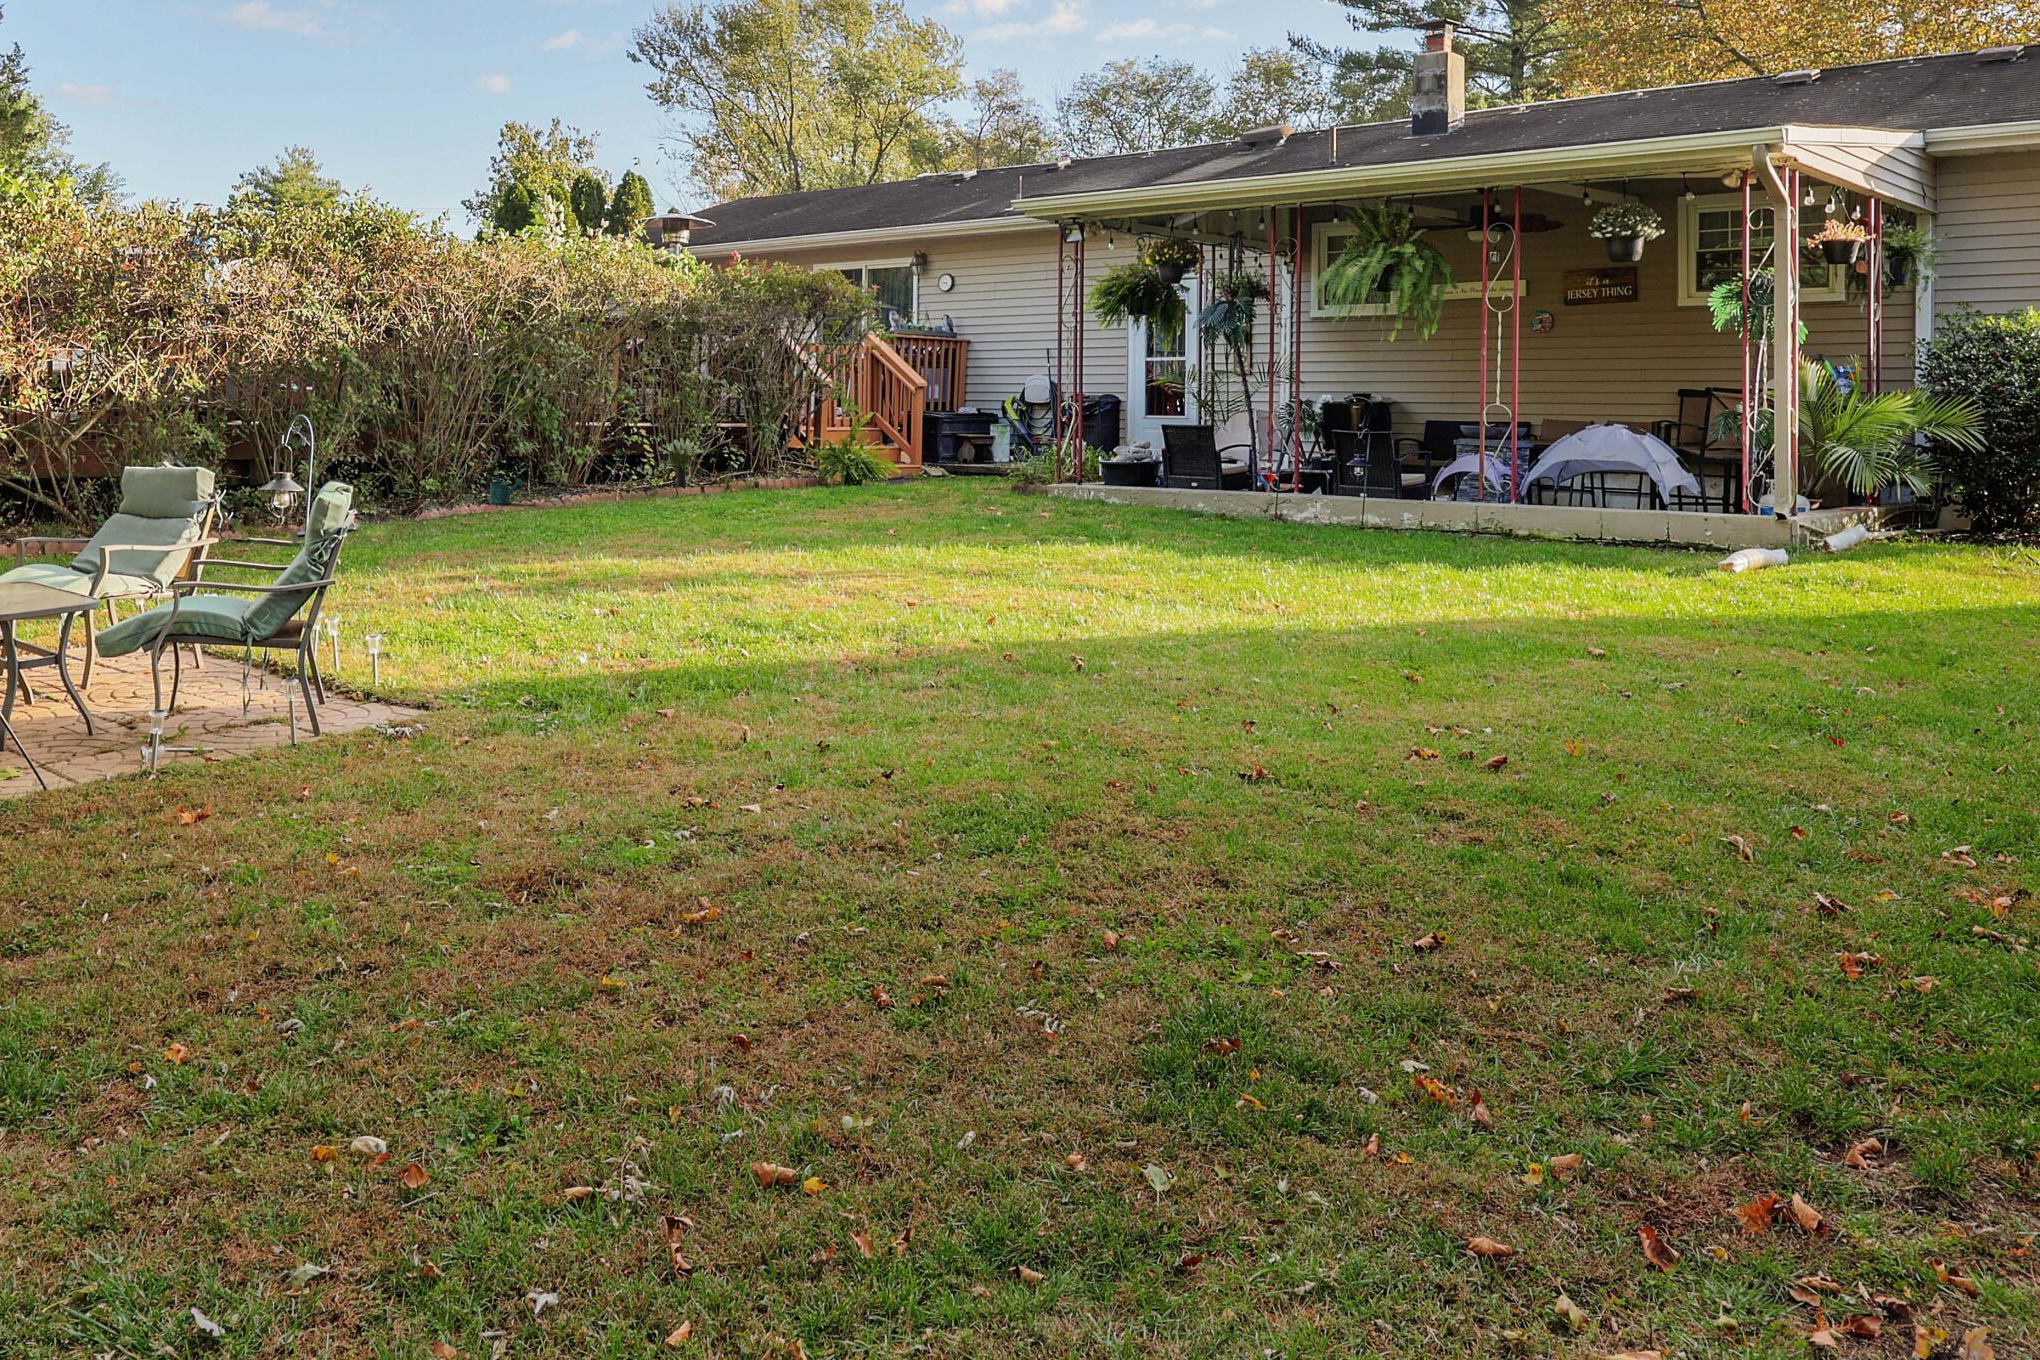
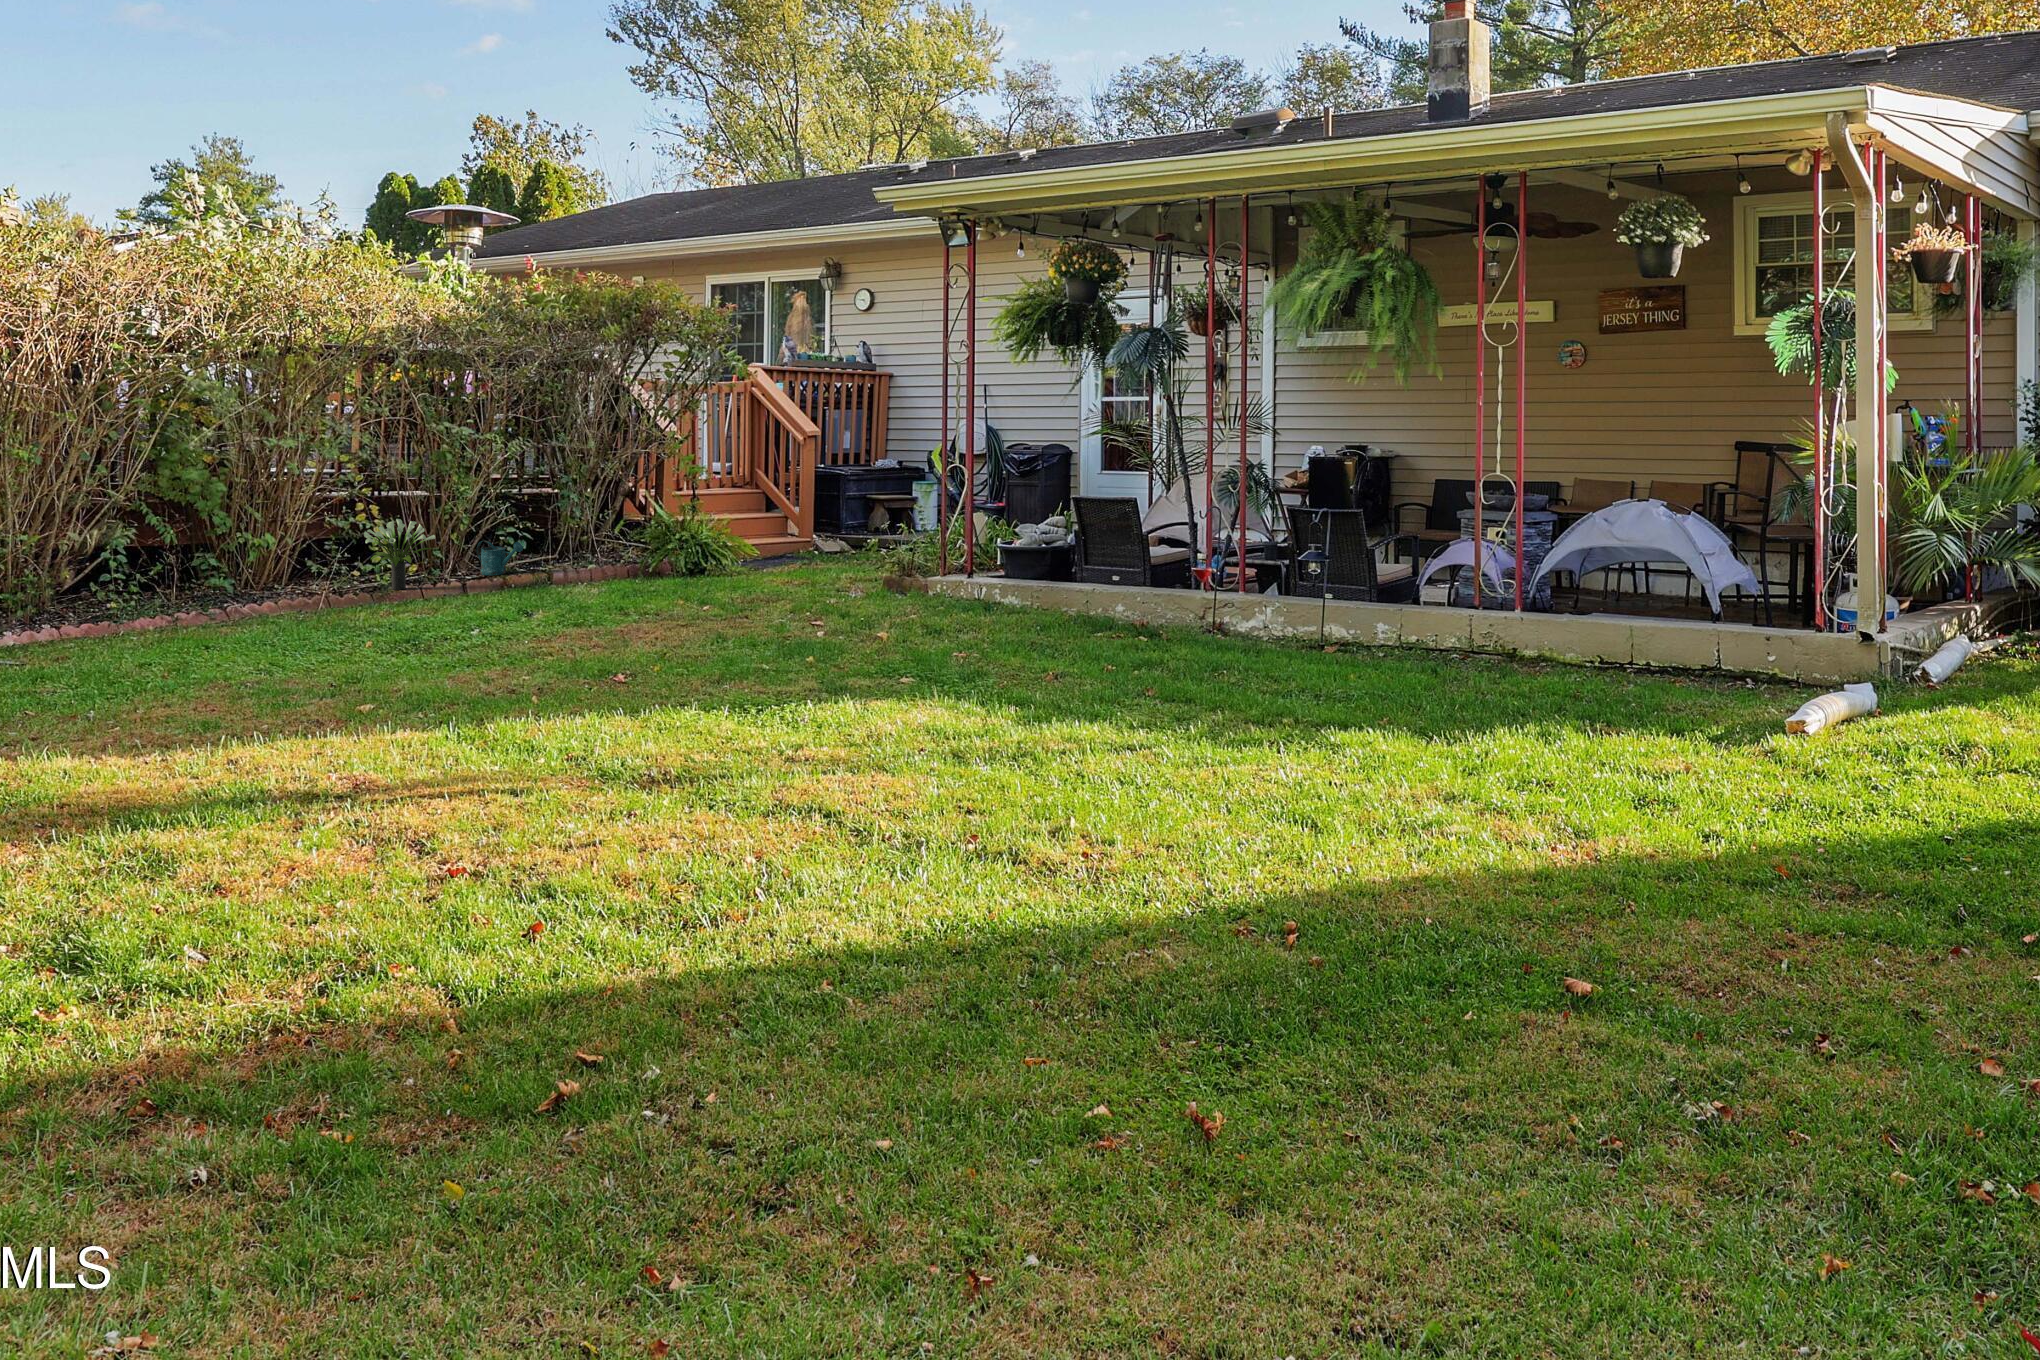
watering can: present [486,477,523,505] -> present [477,541,523,575]

